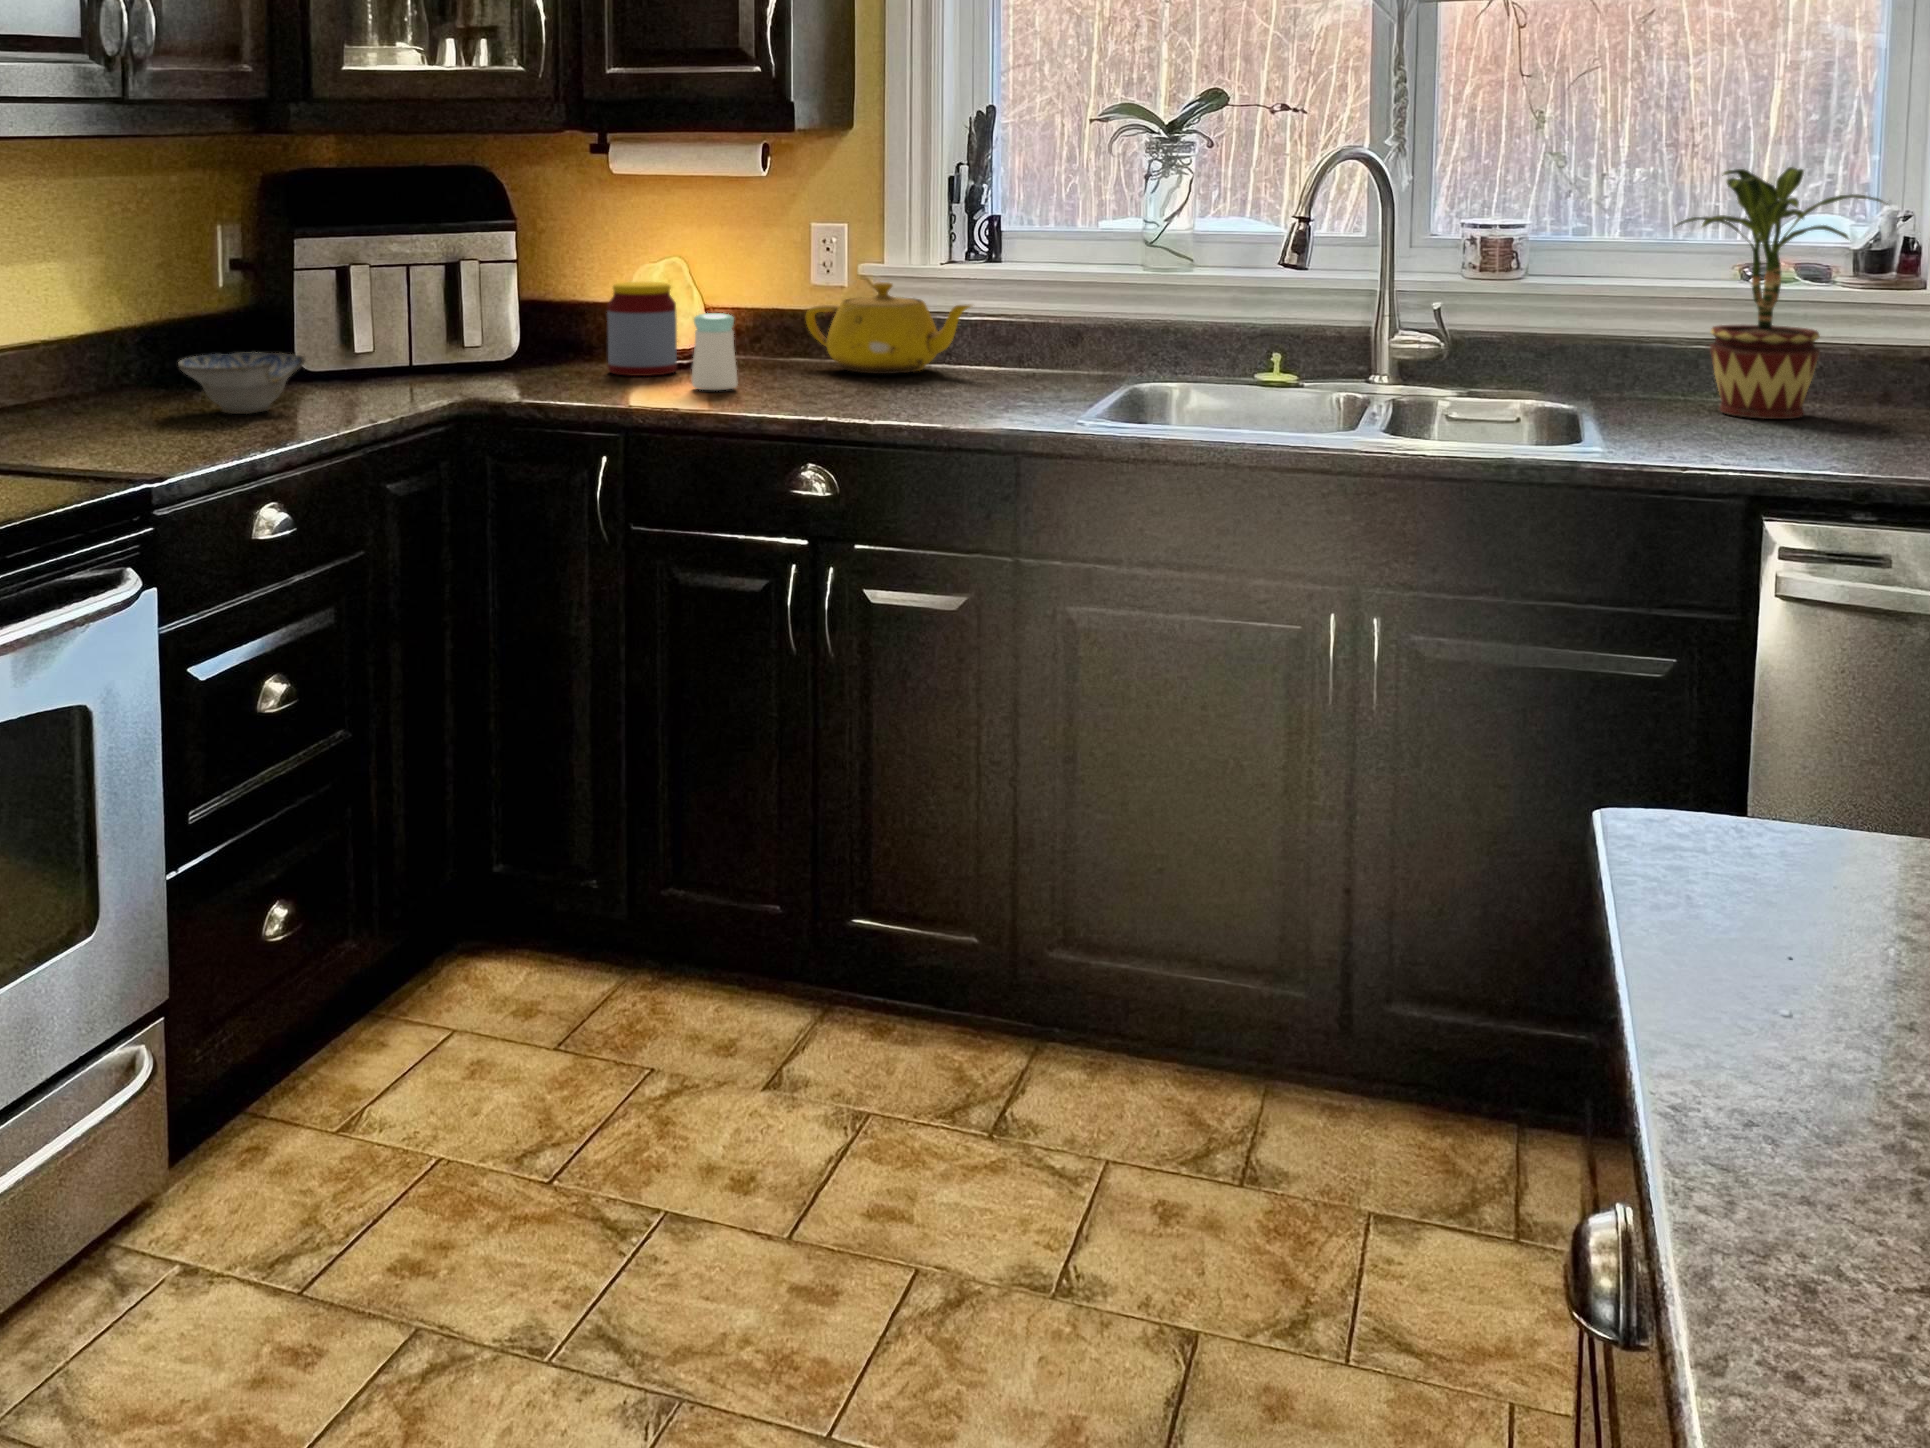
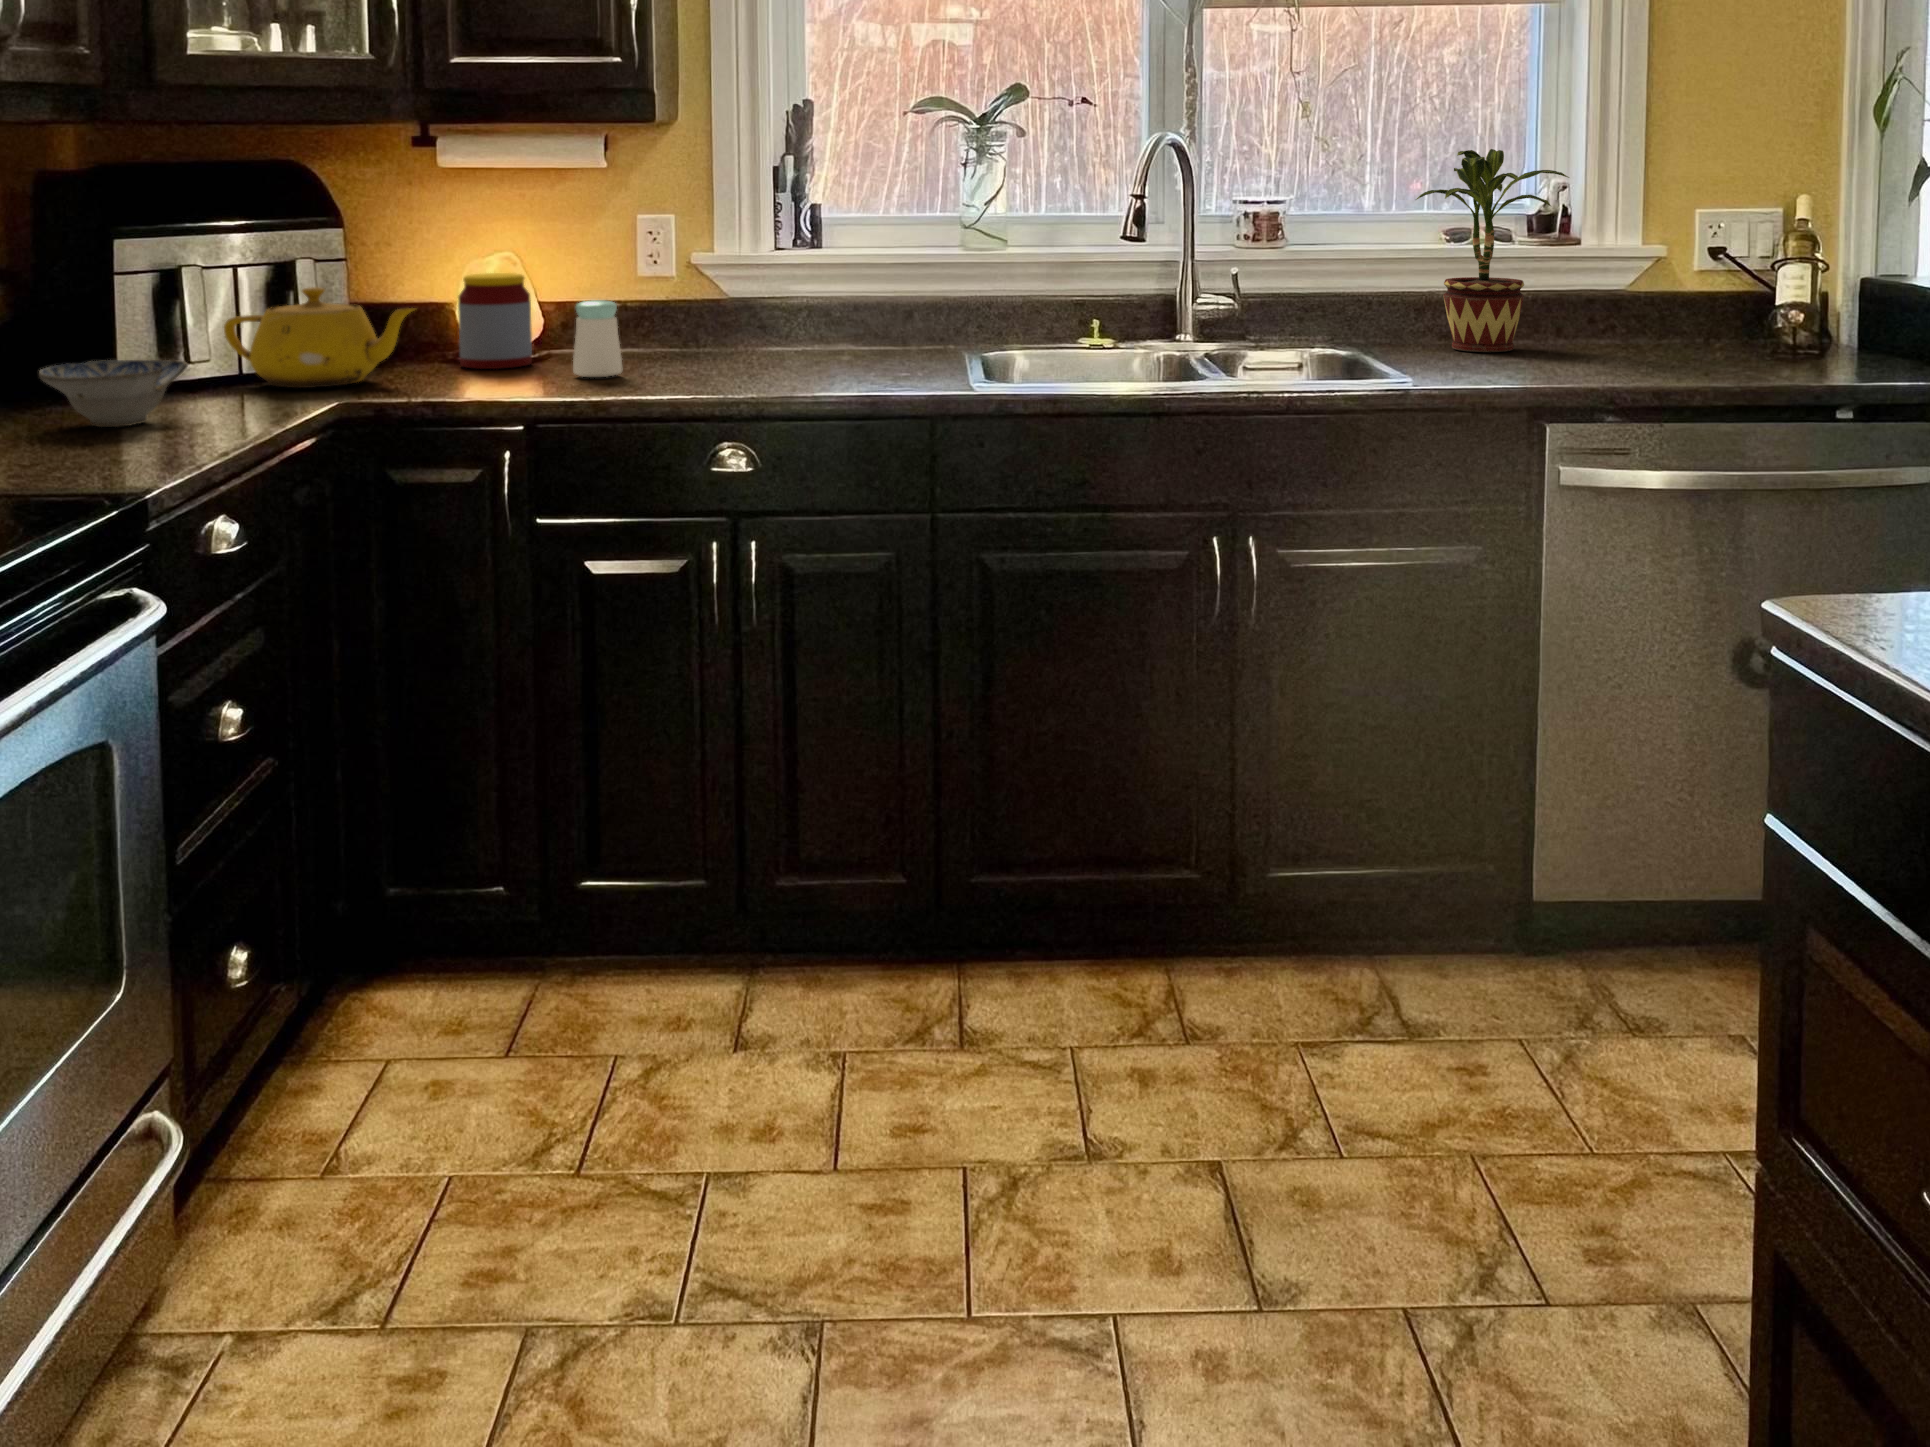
teapot: present [806,282,971,374] -> present [224,287,415,388]

